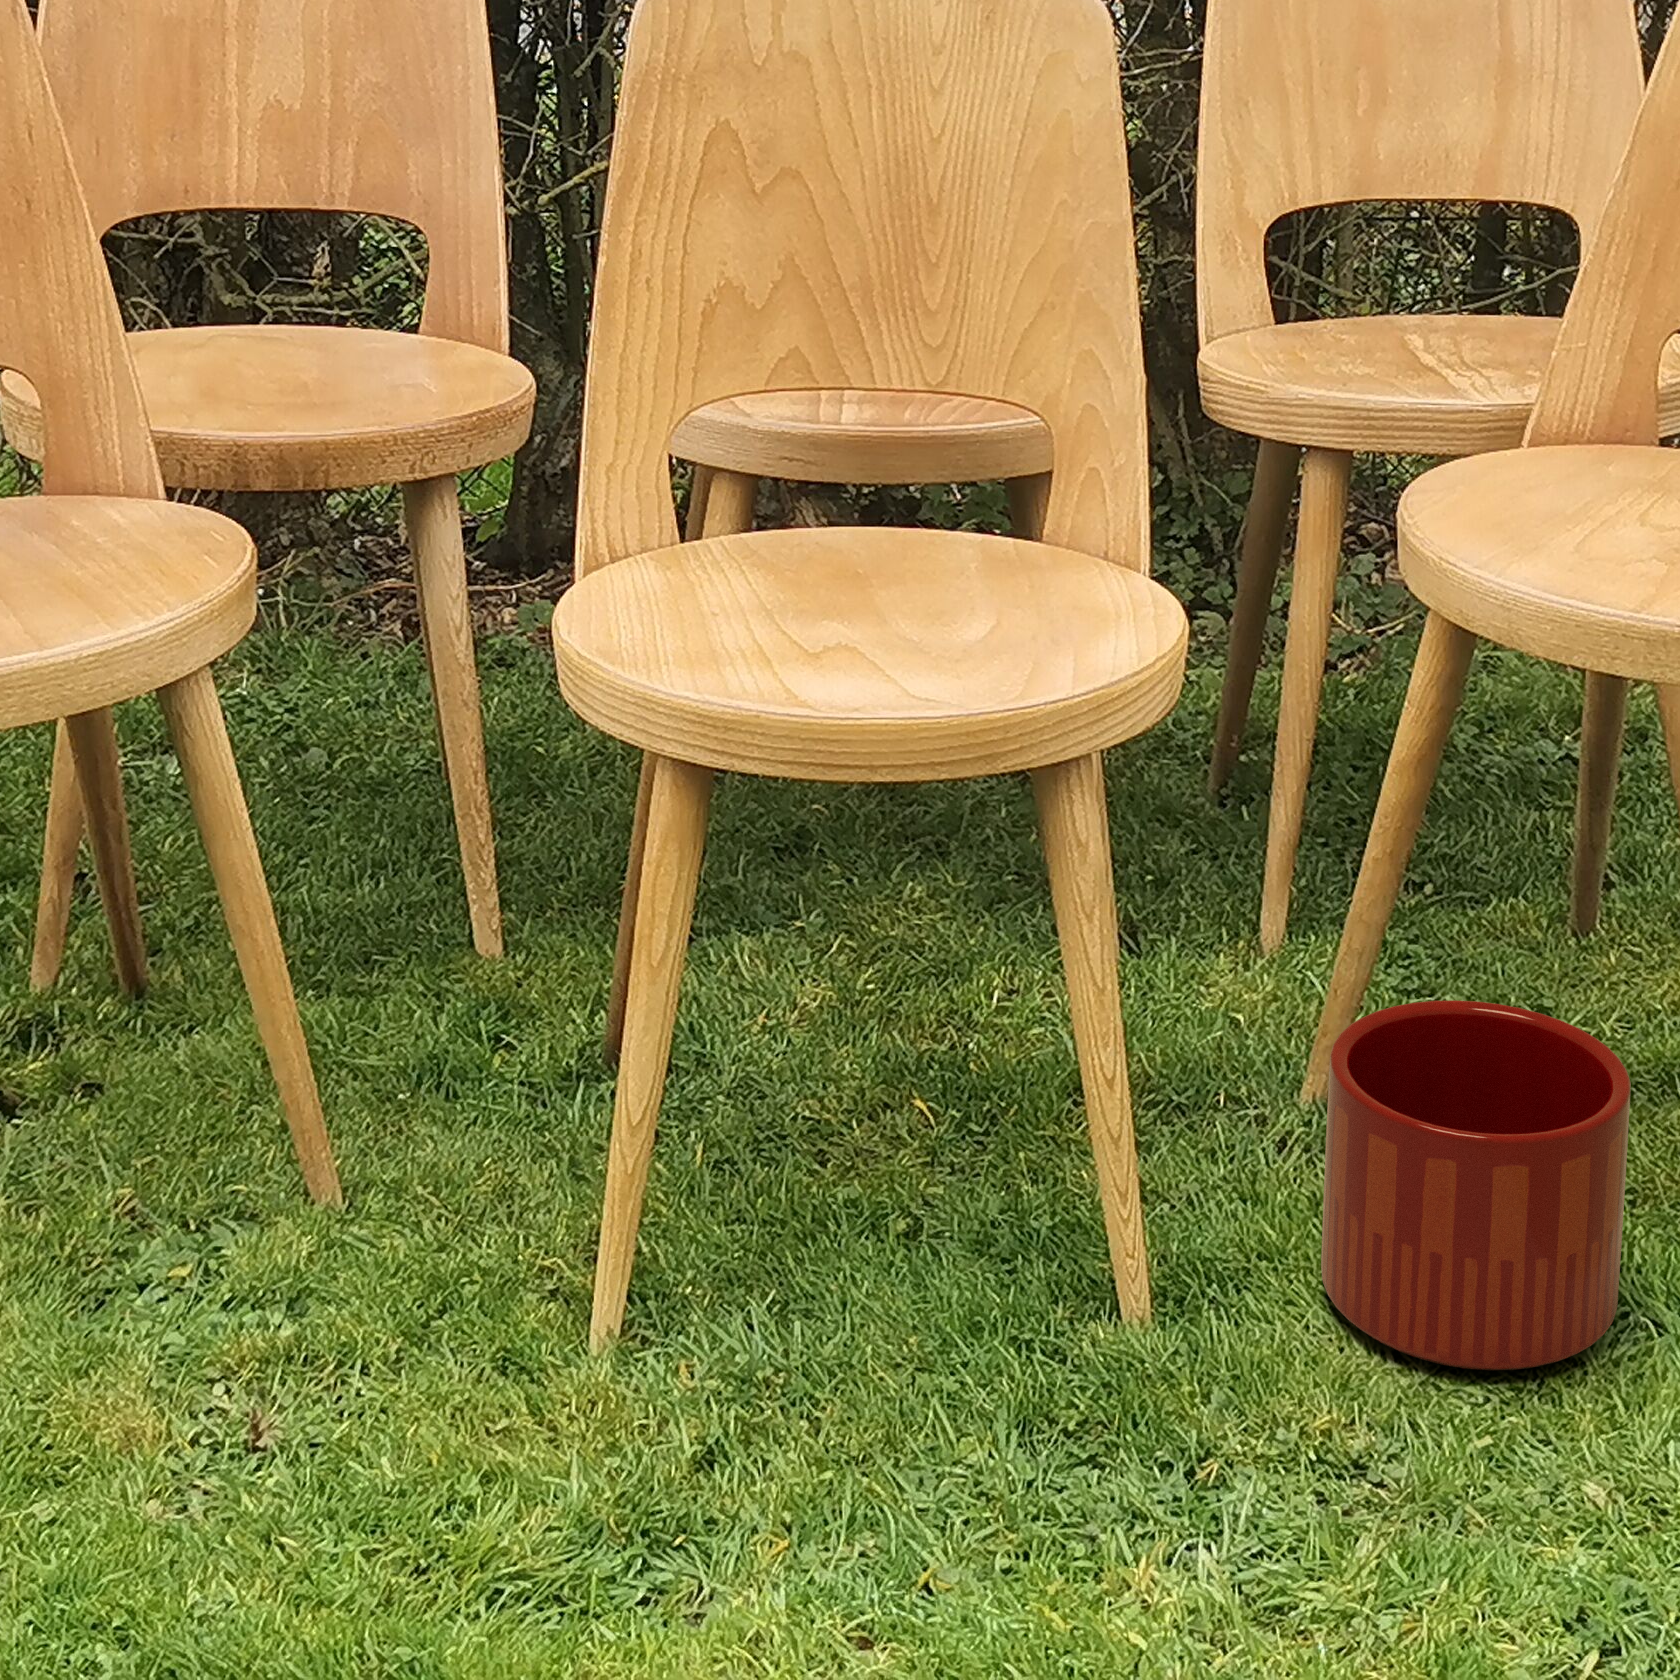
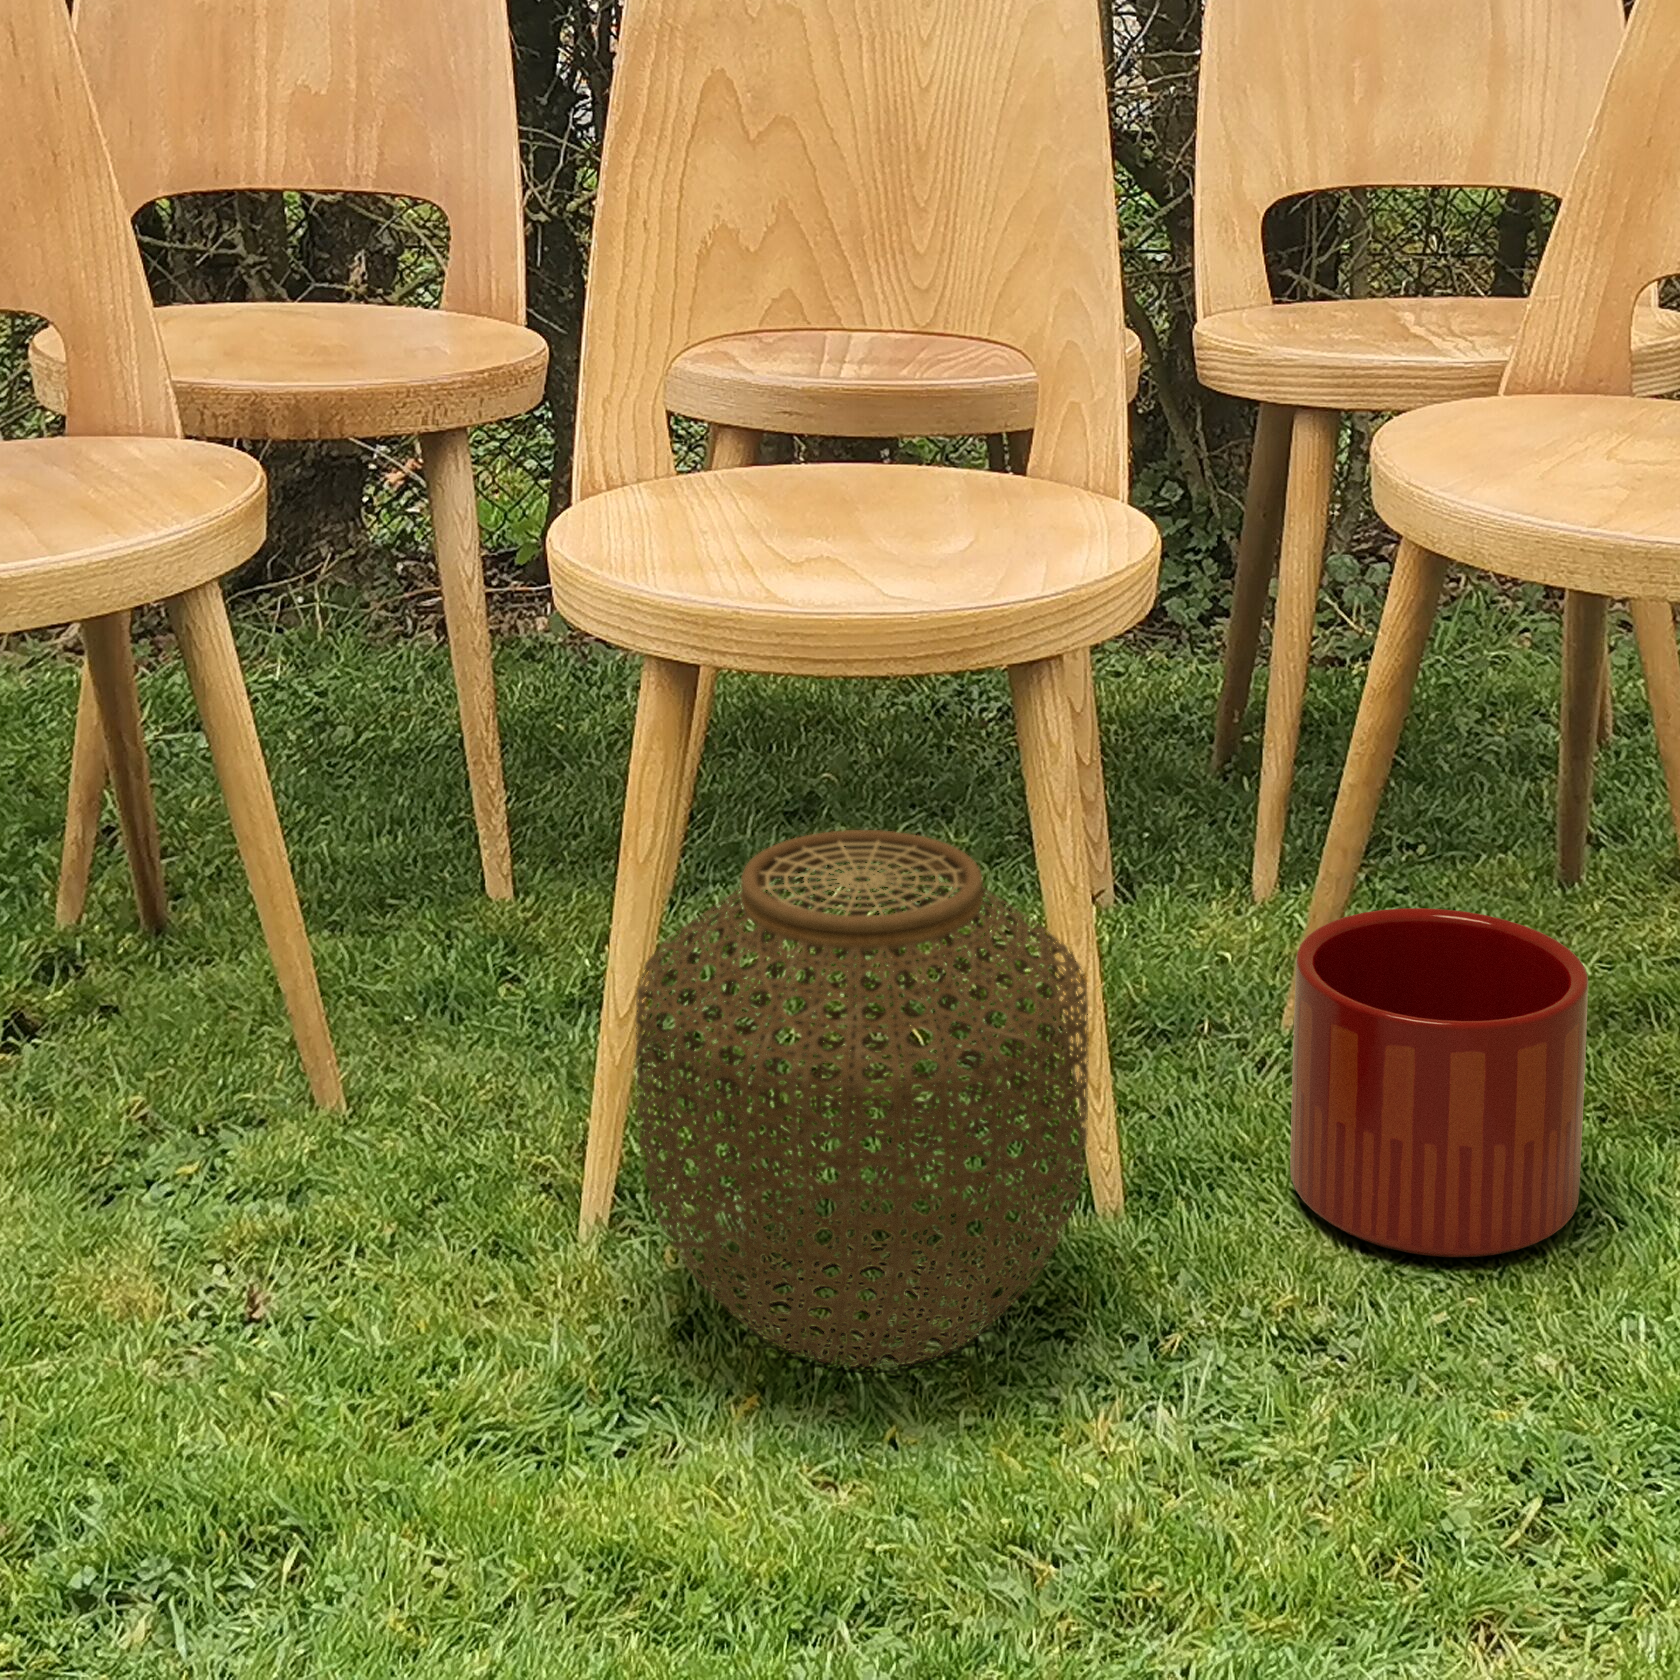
woven basket: none [657,942,1125,1502] -> present [636,830,1089,1367]

